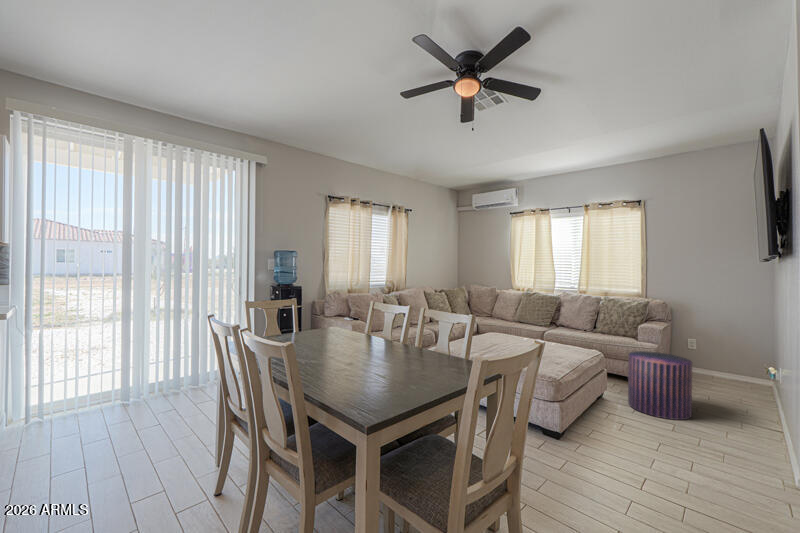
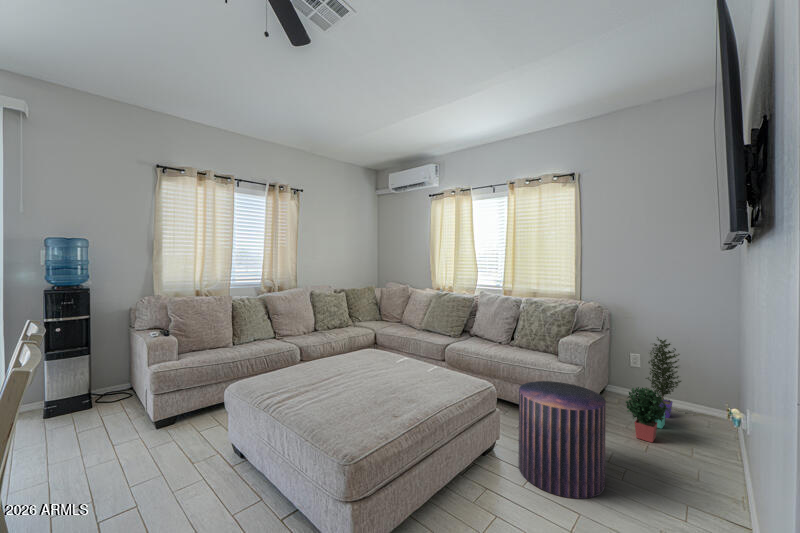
potted plant: none [693,324,730,394] -> present [626,337,681,442]

